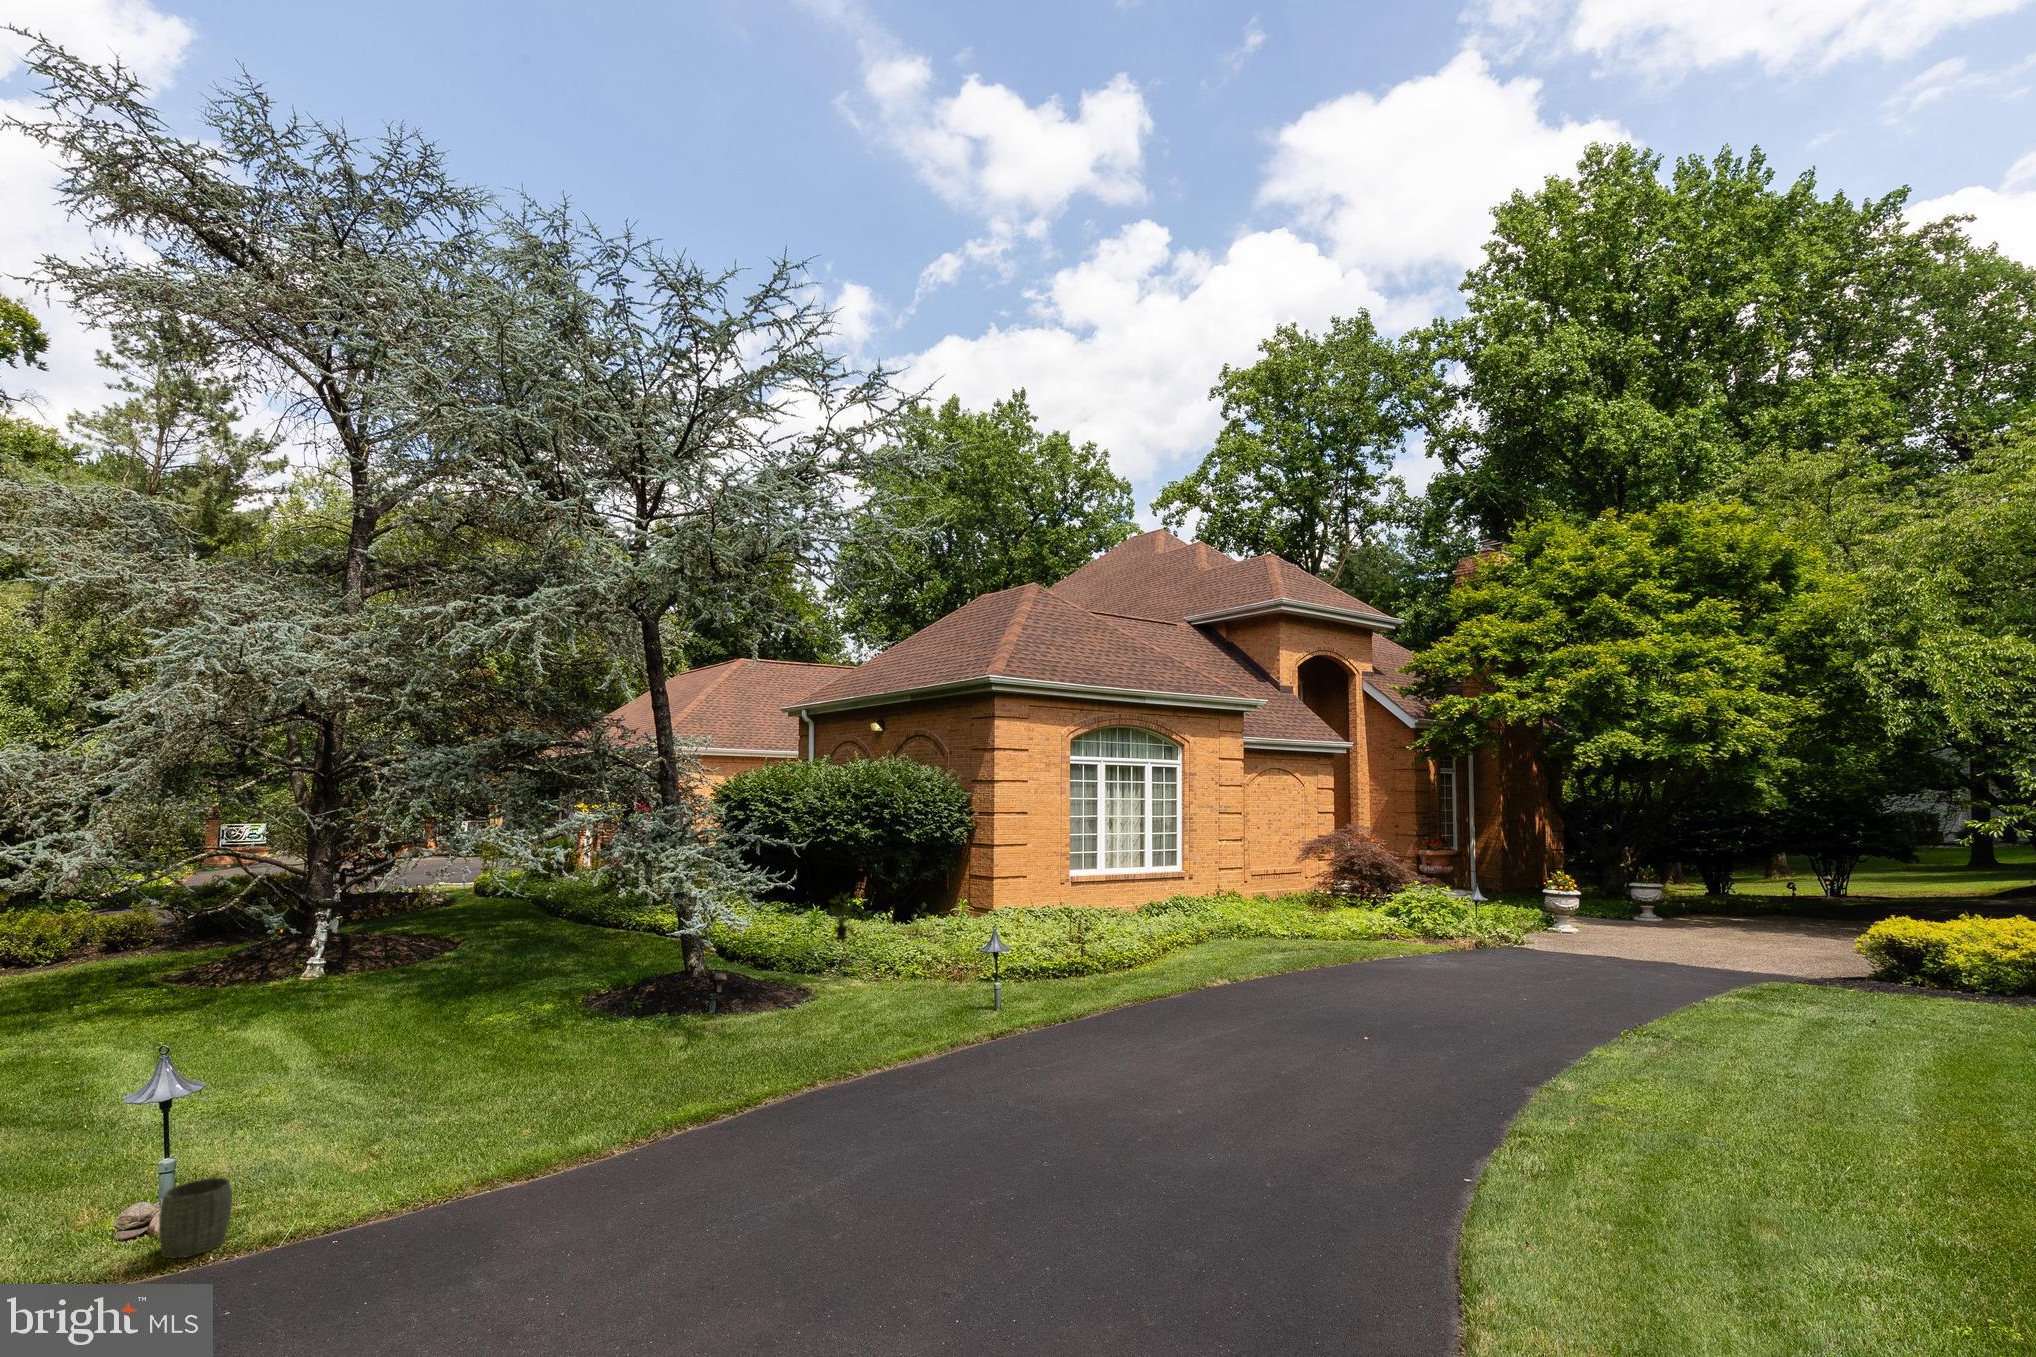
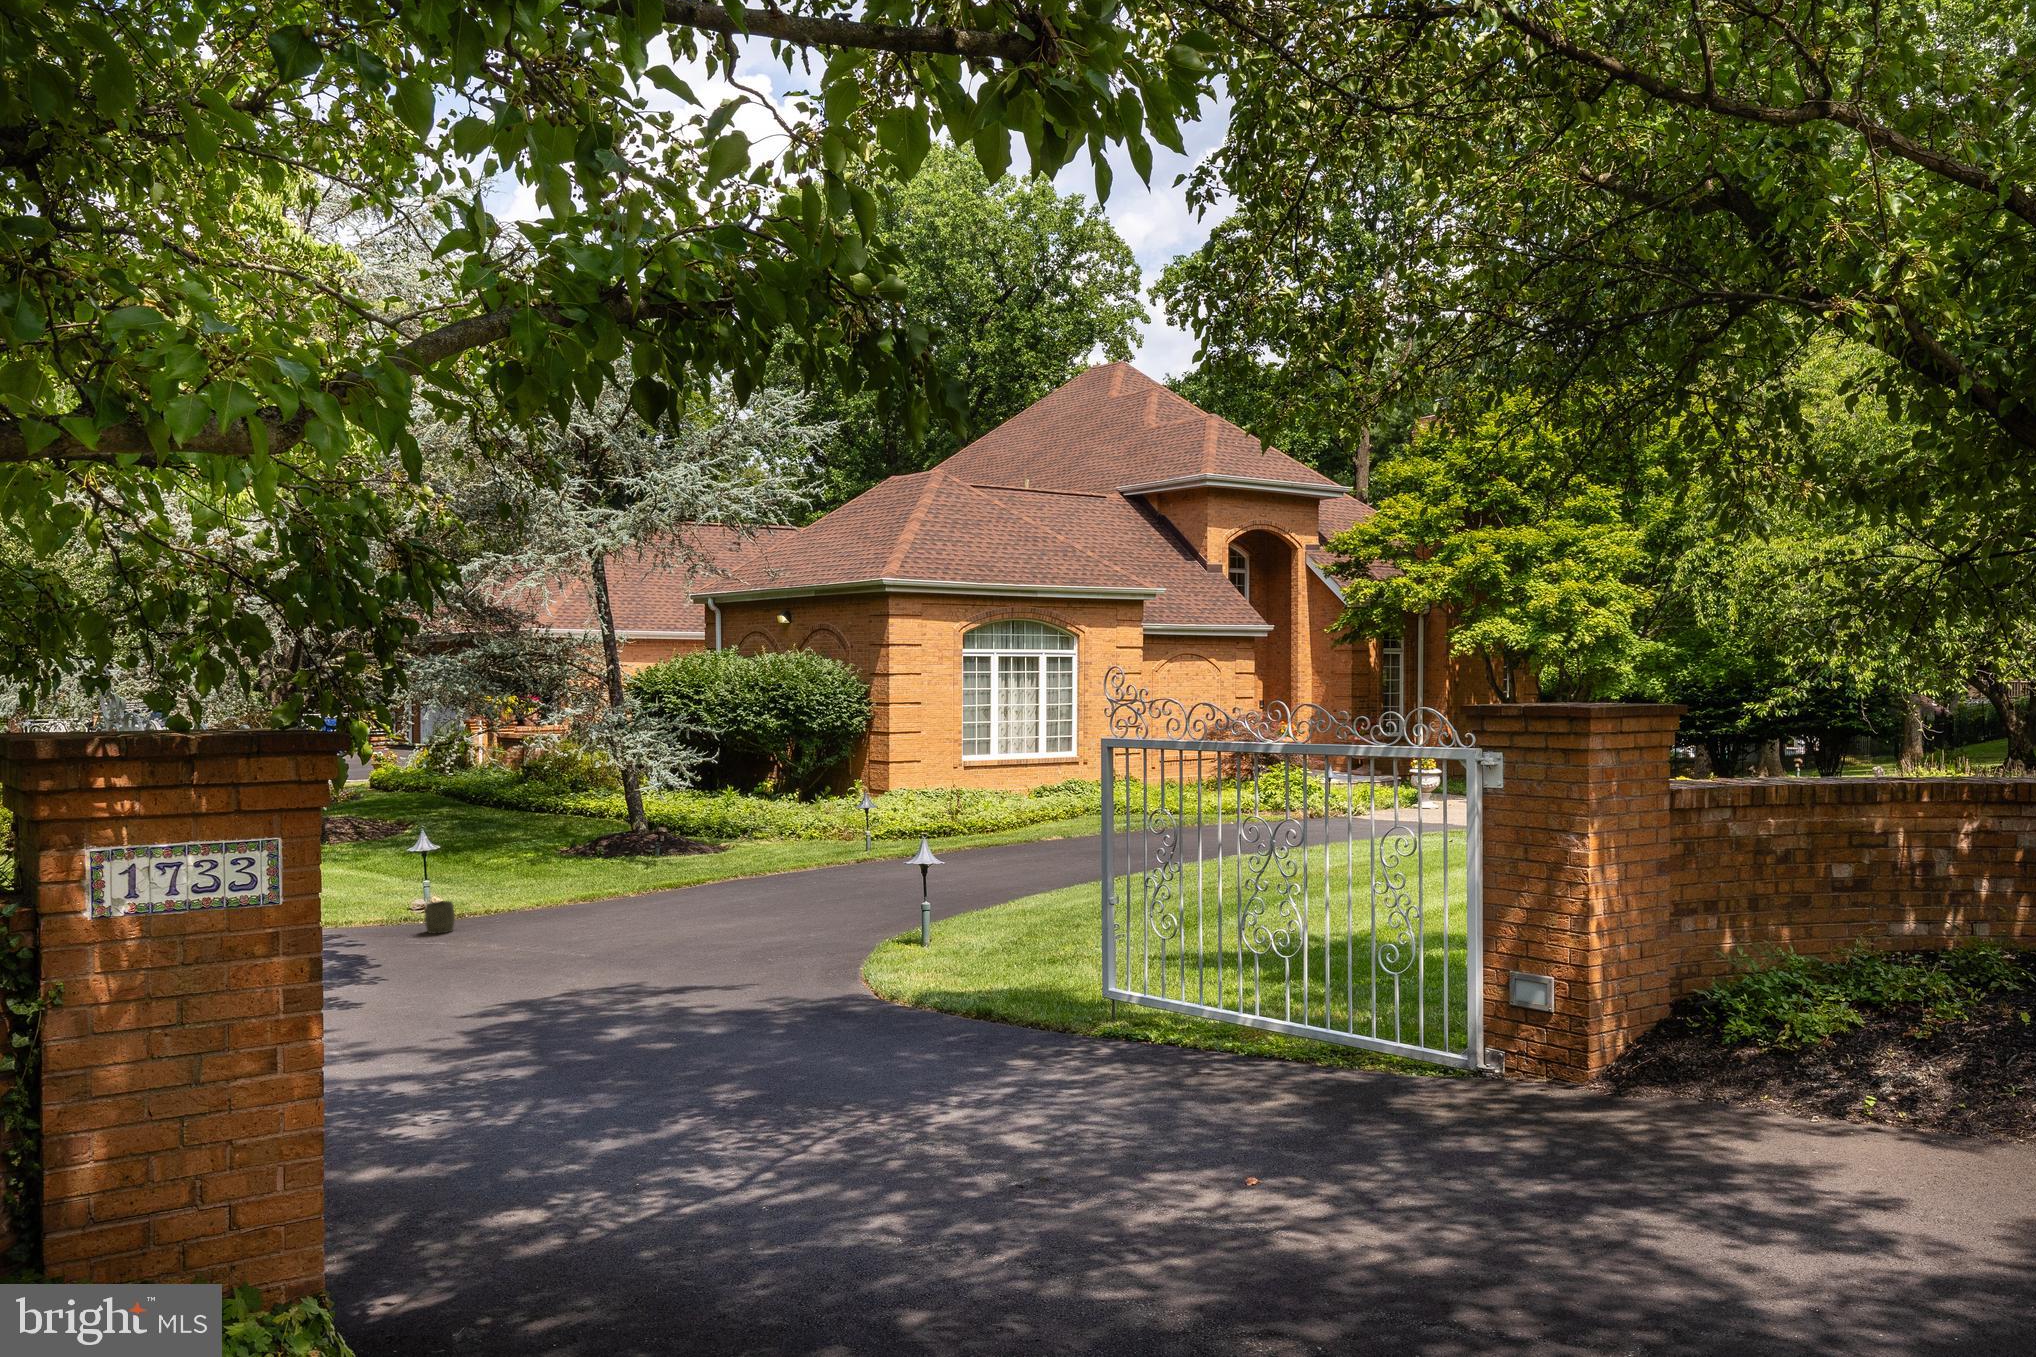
potted plant: present [830,894,852,938] -> none [743,772,763,810]

